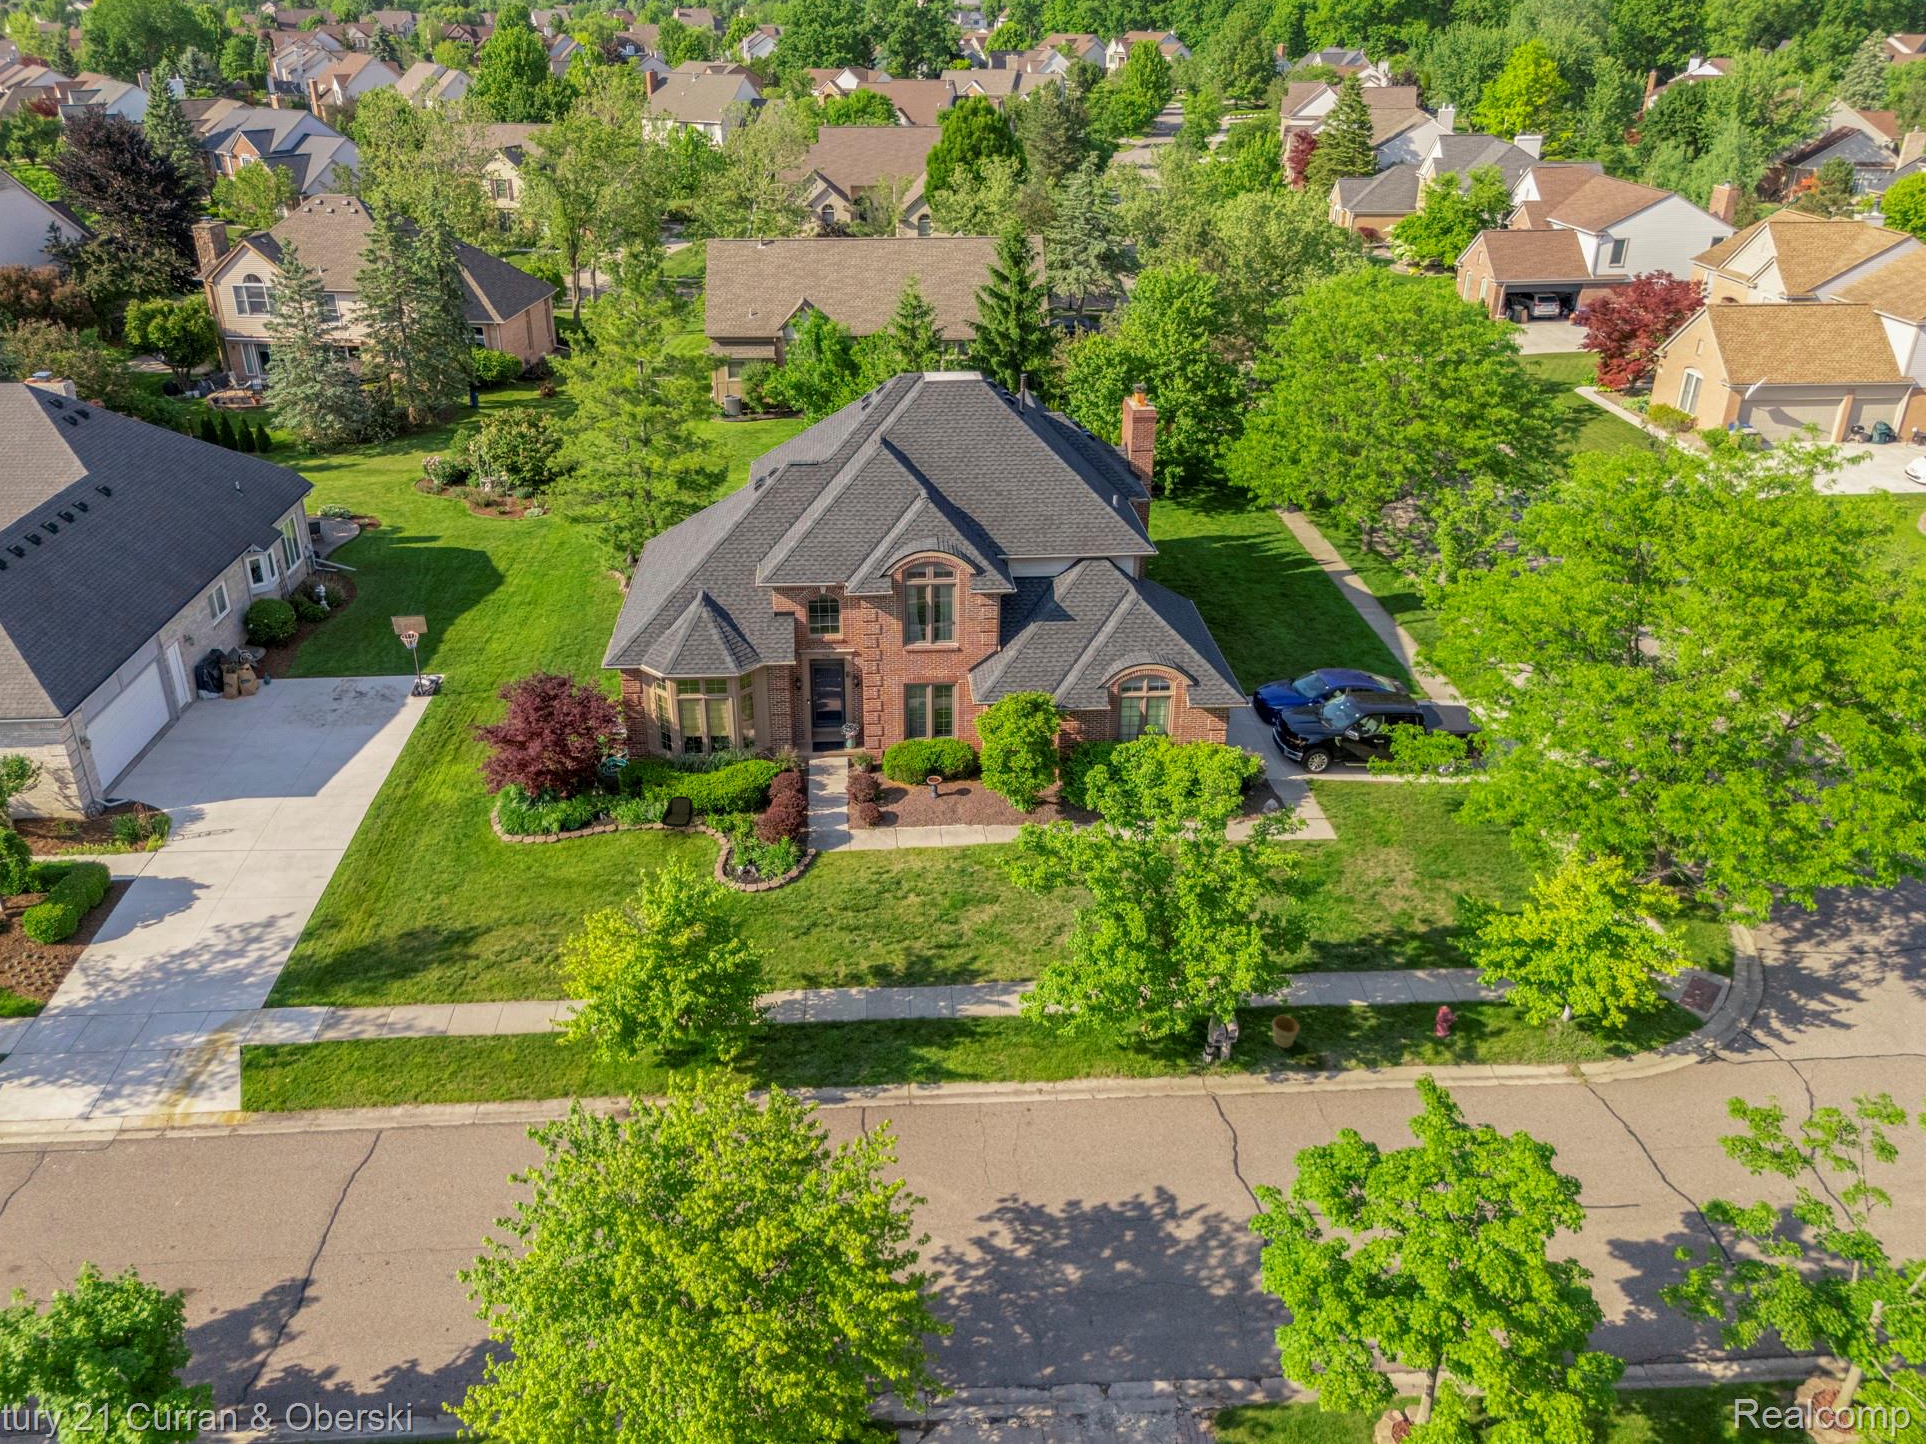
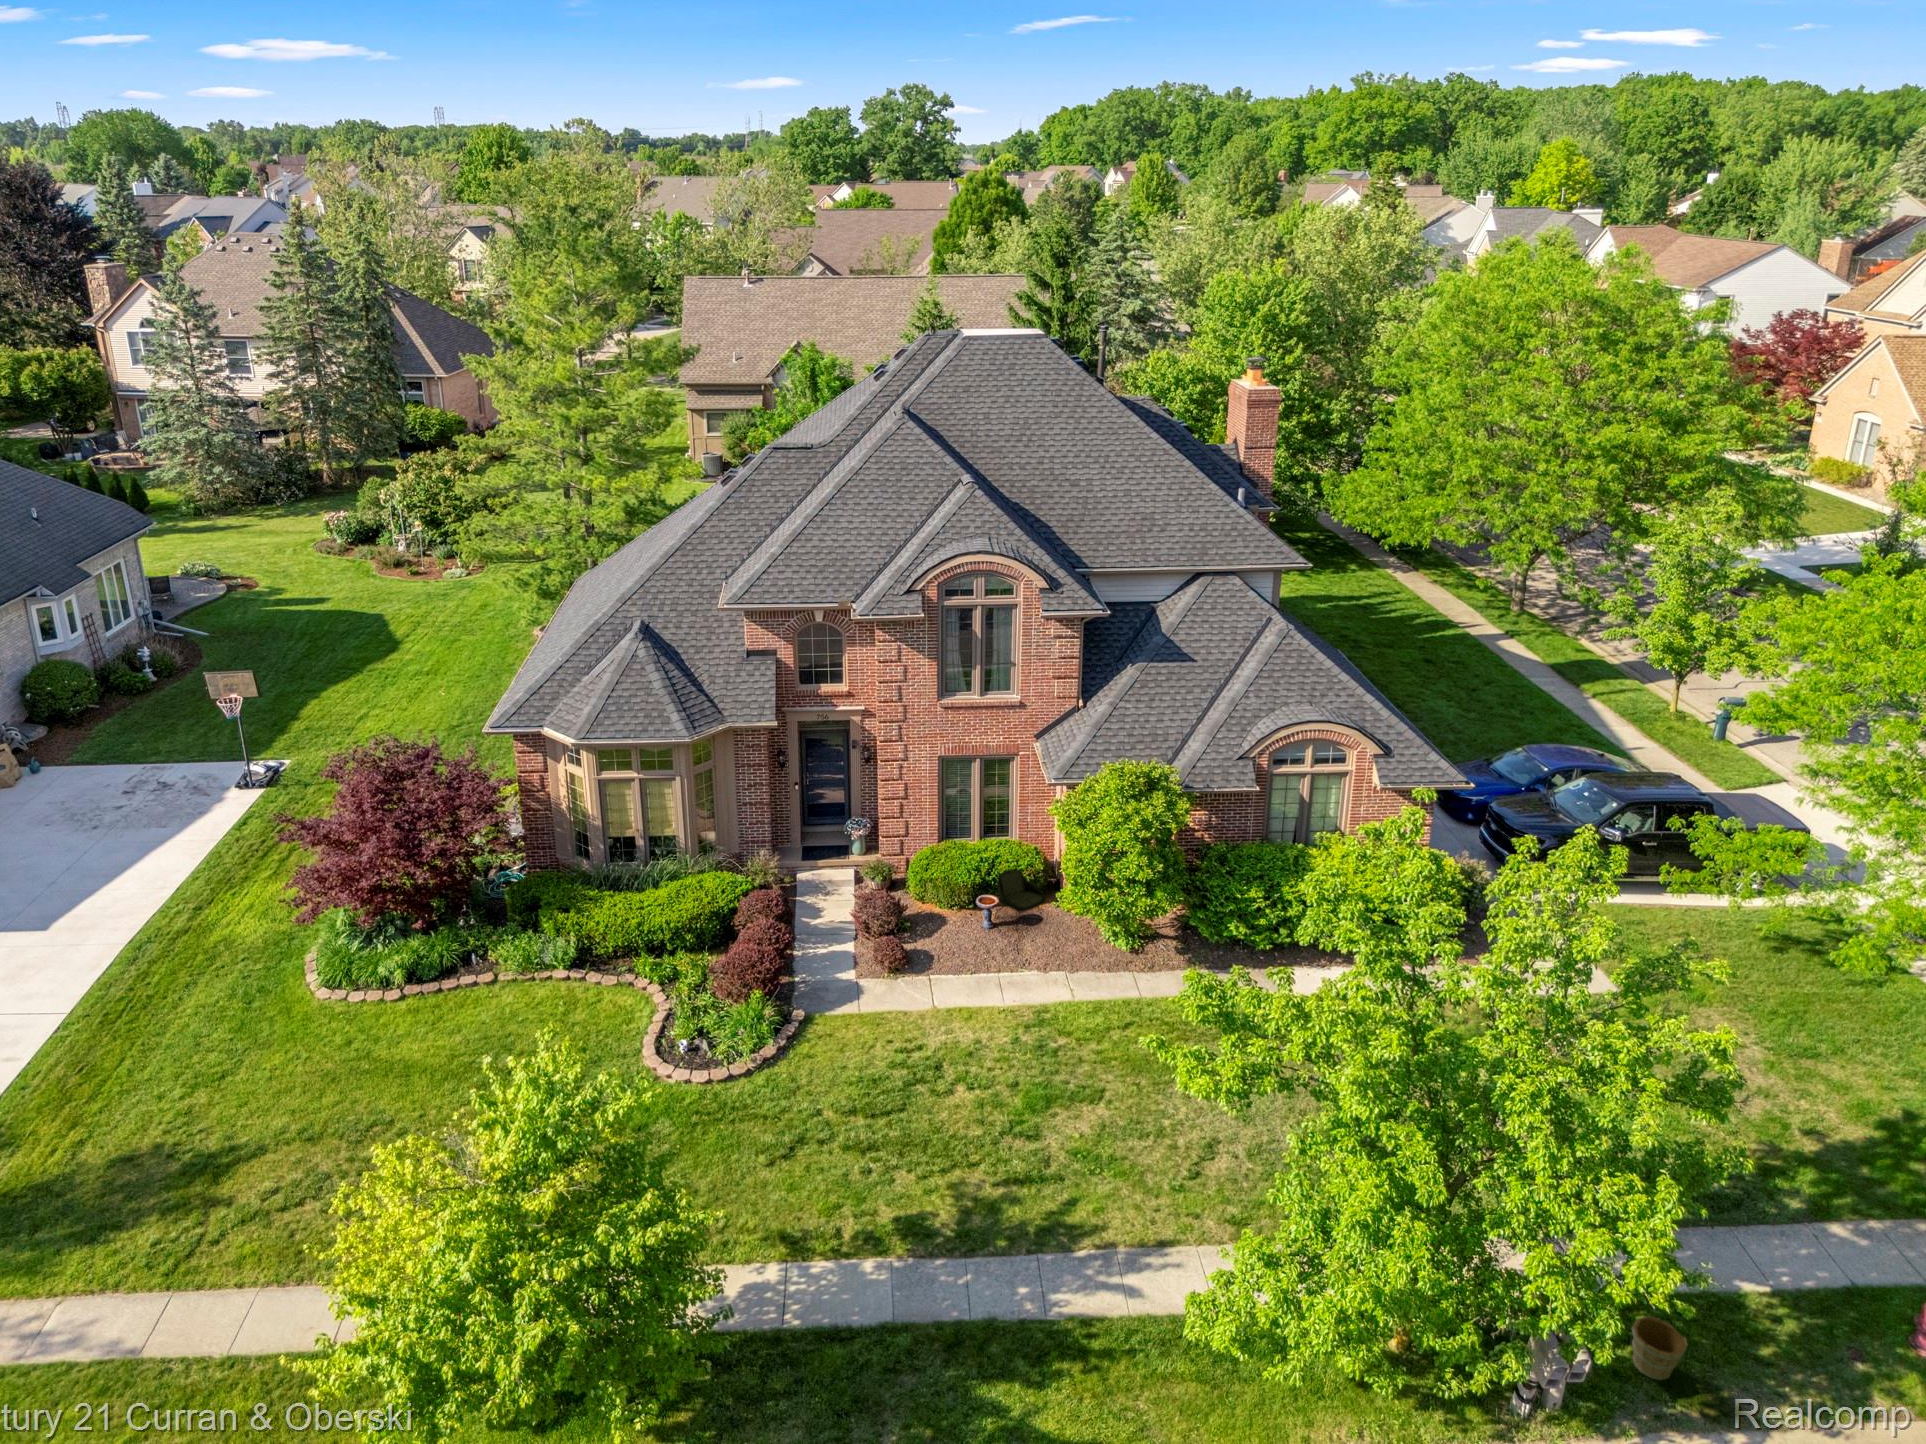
lounge chair: present [662,796,696,838] -> present [997,868,1046,927]

